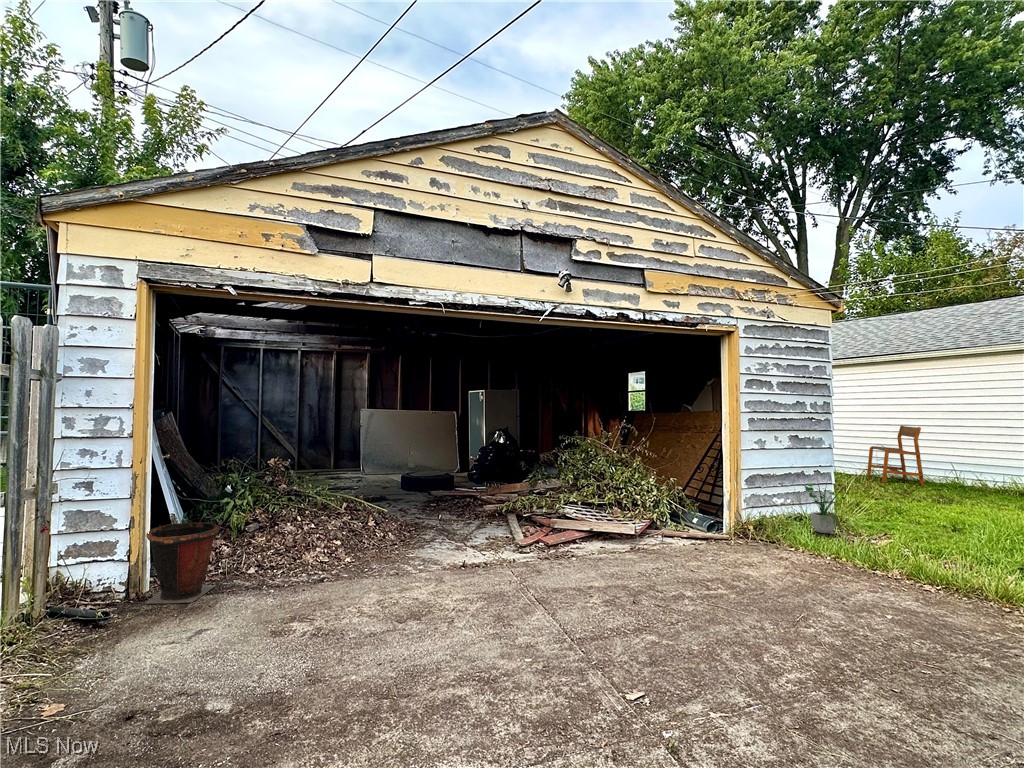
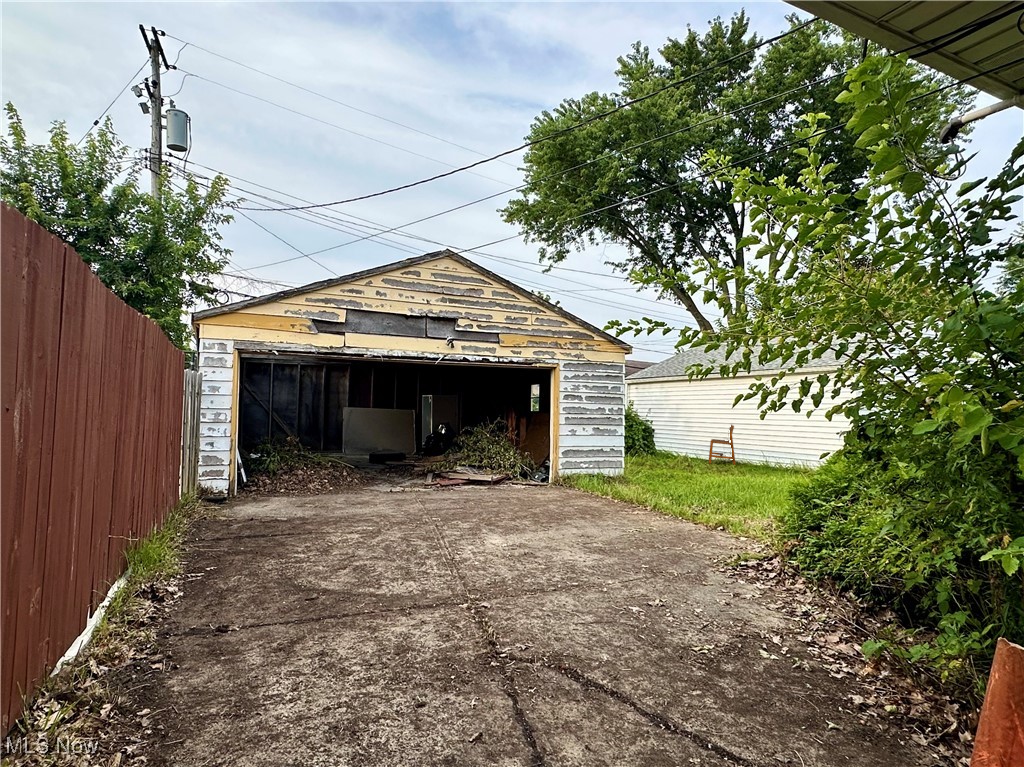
potted plant: present [804,483,849,533] -> none [597,448,625,484]
waste bin: present [145,521,221,603] -> none [235,461,269,498]

